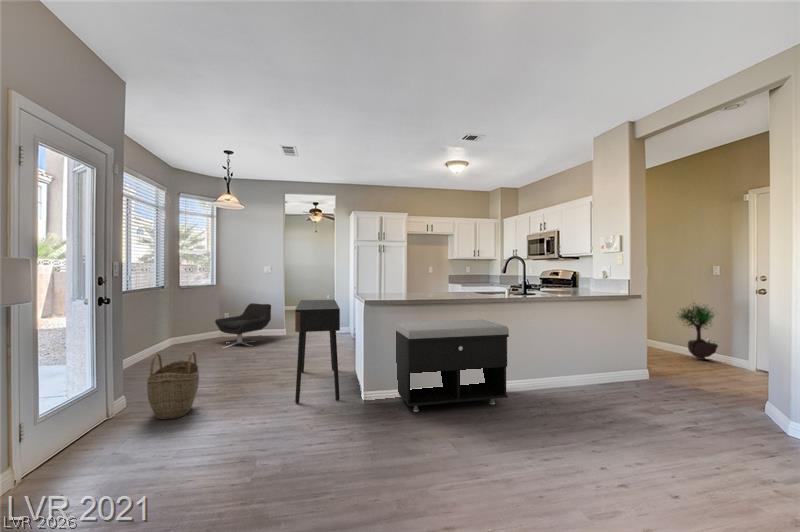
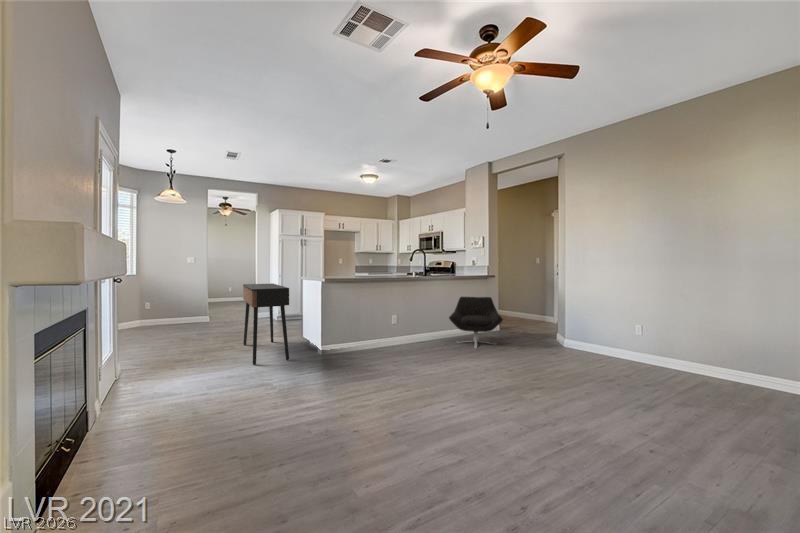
lounge chair: present [215,303,271,348] -> present [449,297,503,348]
potted tree: present [679,303,718,360] -> none [515,280,540,320]
storage bench: present [396,319,509,412] -> none [331,294,416,361]
woven basket: present [147,351,199,419] -> none [119,326,165,385]

